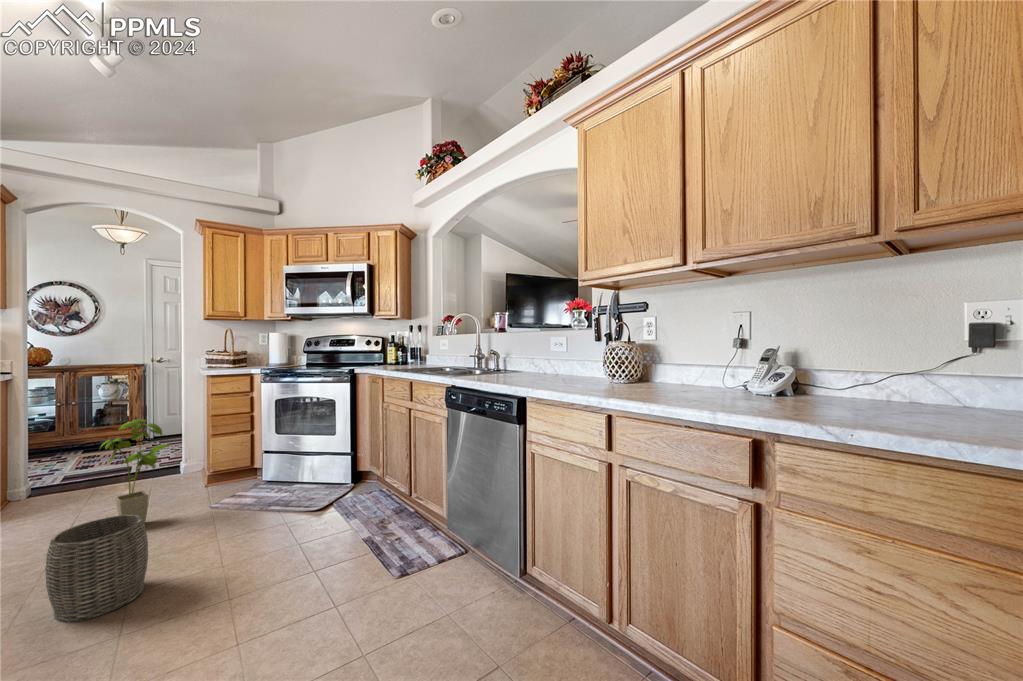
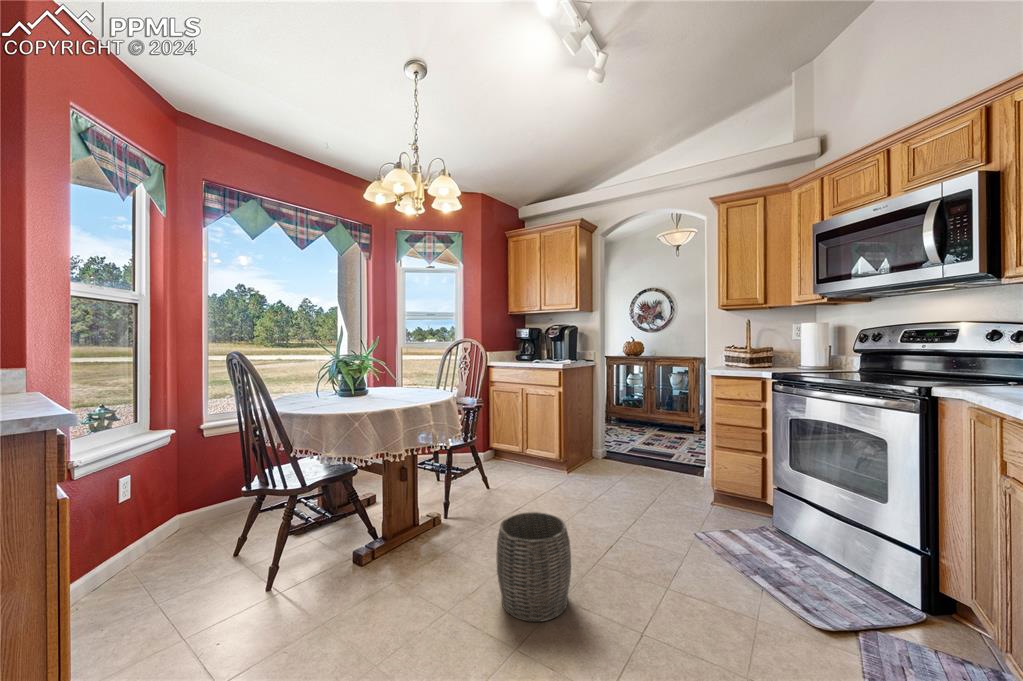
house plant: present [101,419,171,524] -> none [600,415,660,527]

